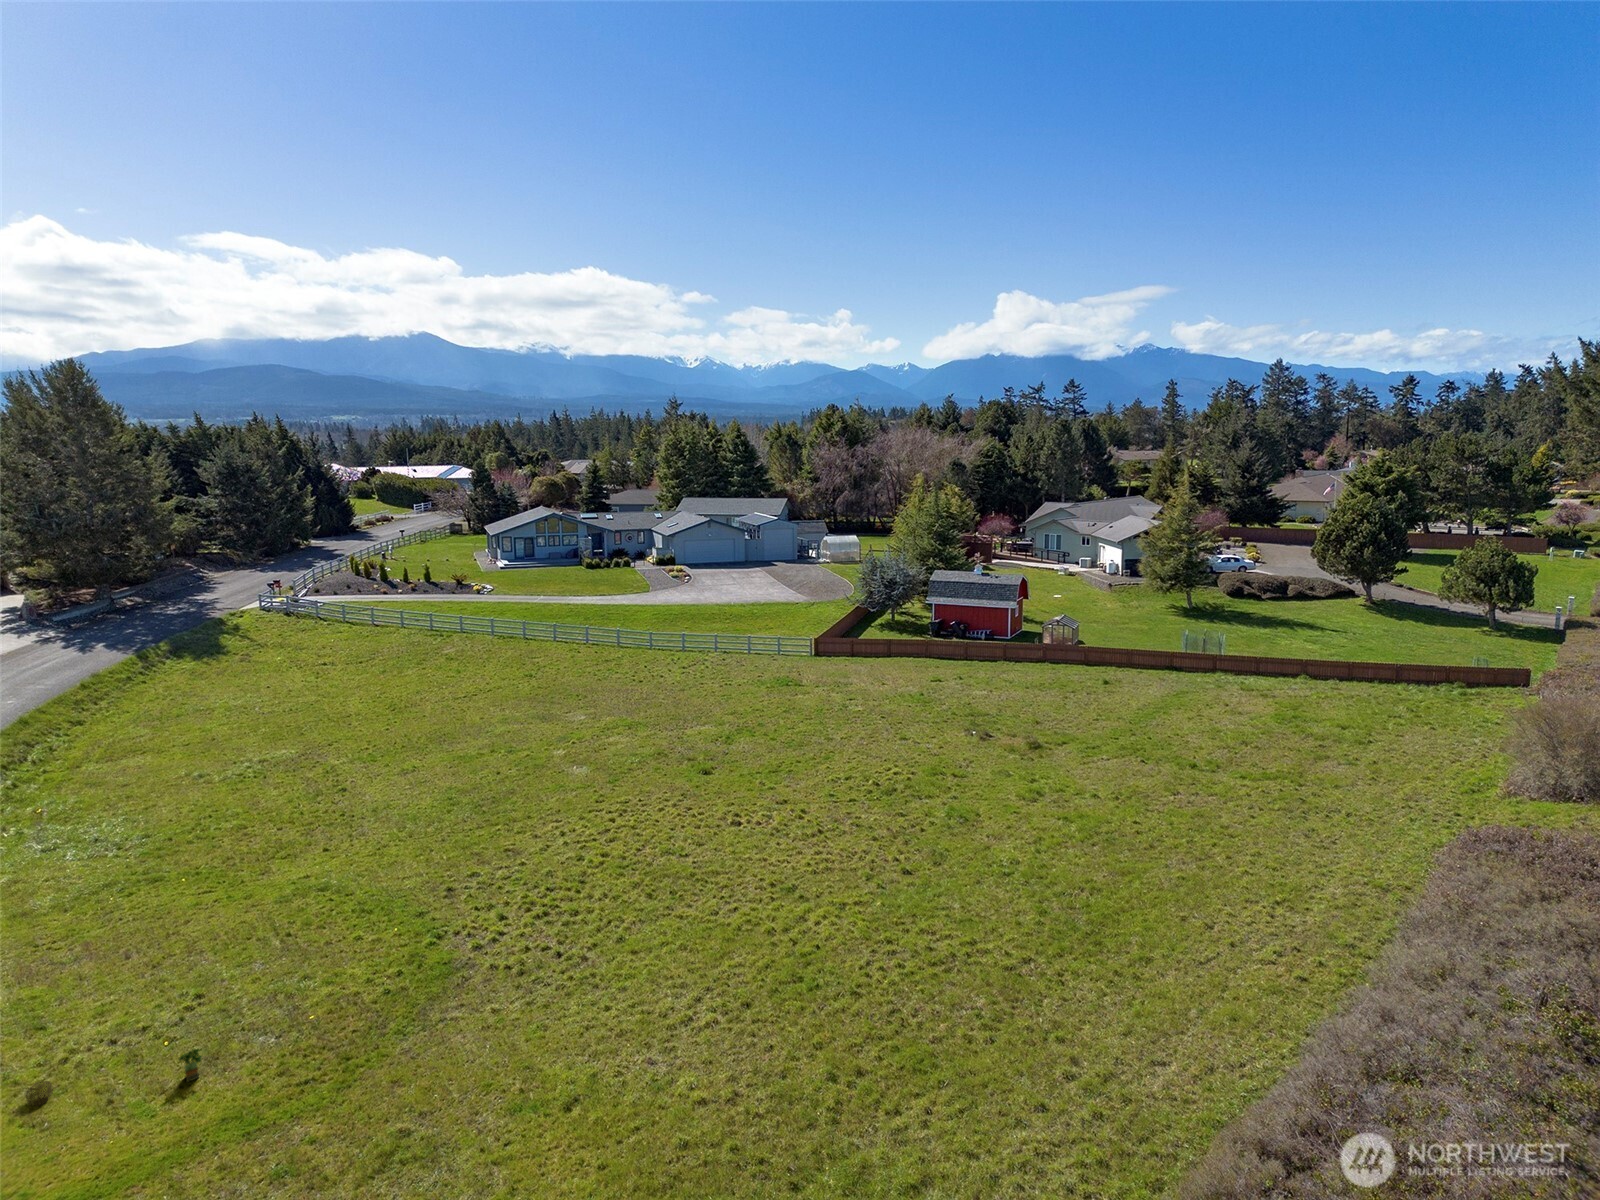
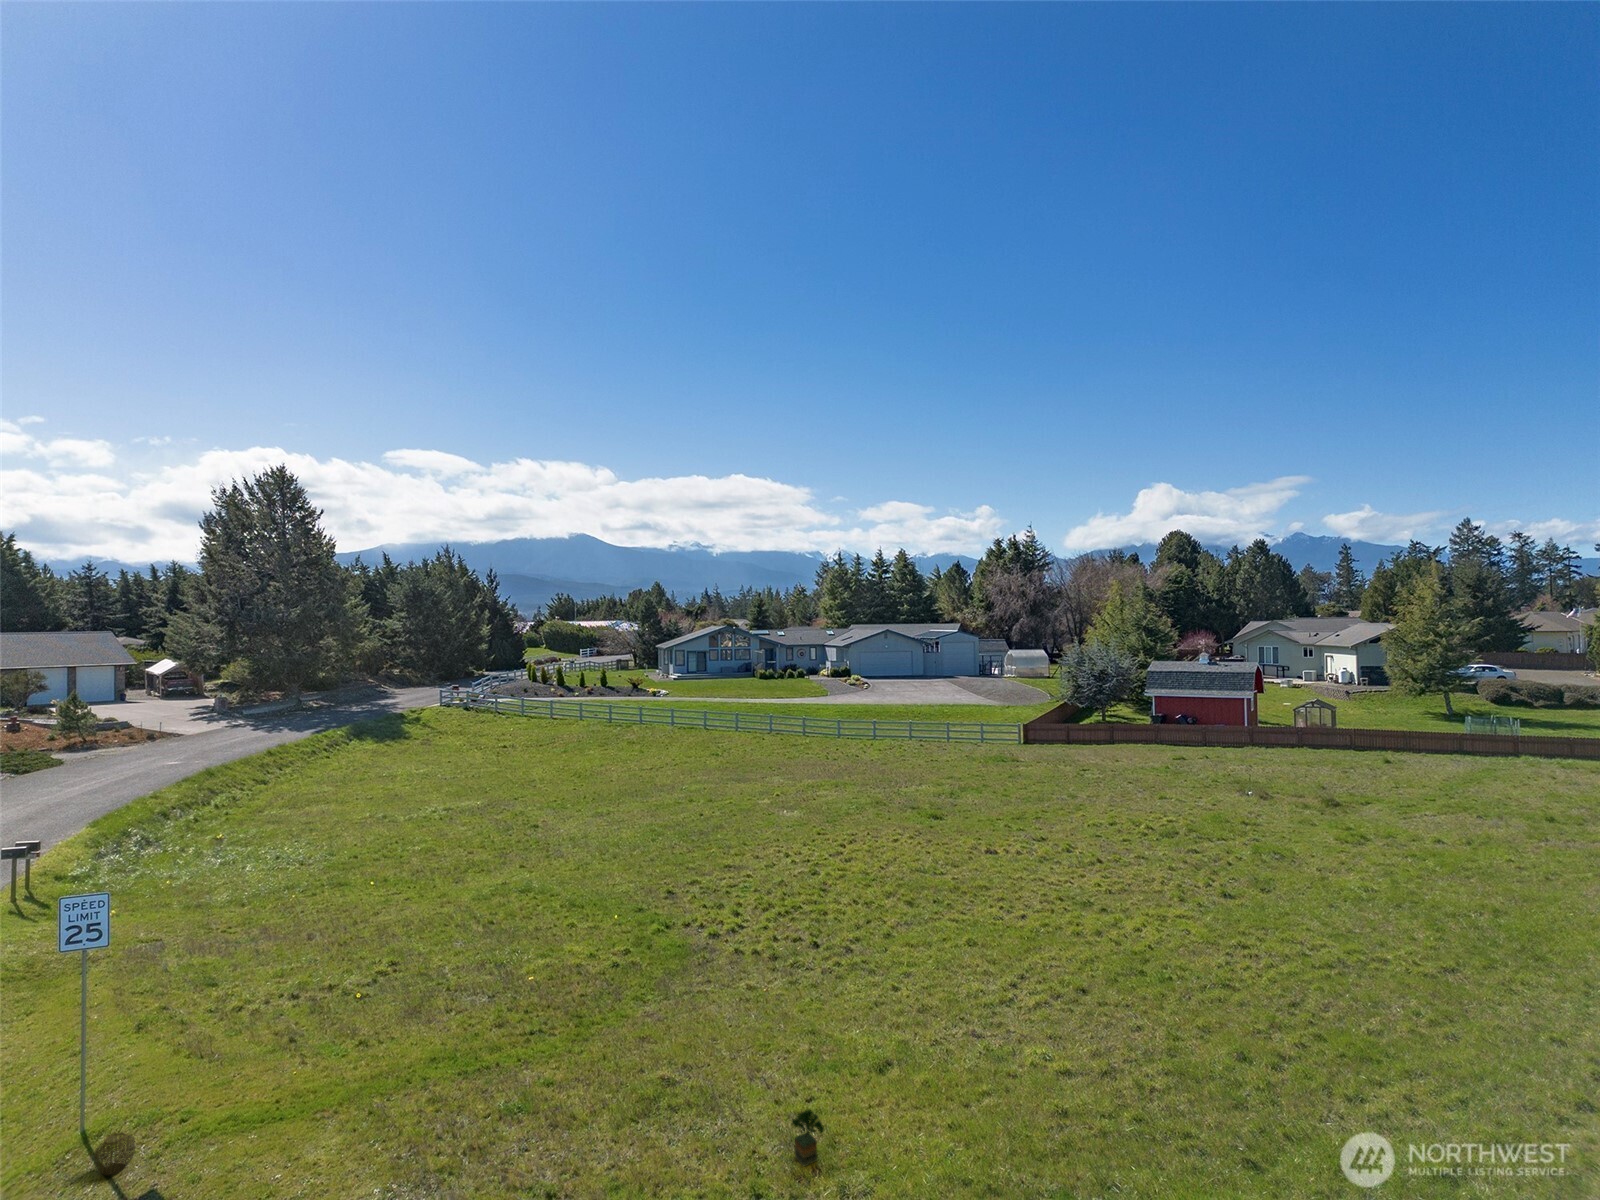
potted tree: present [179,1049,201,1082] -> present [791,1110,824,1167]

